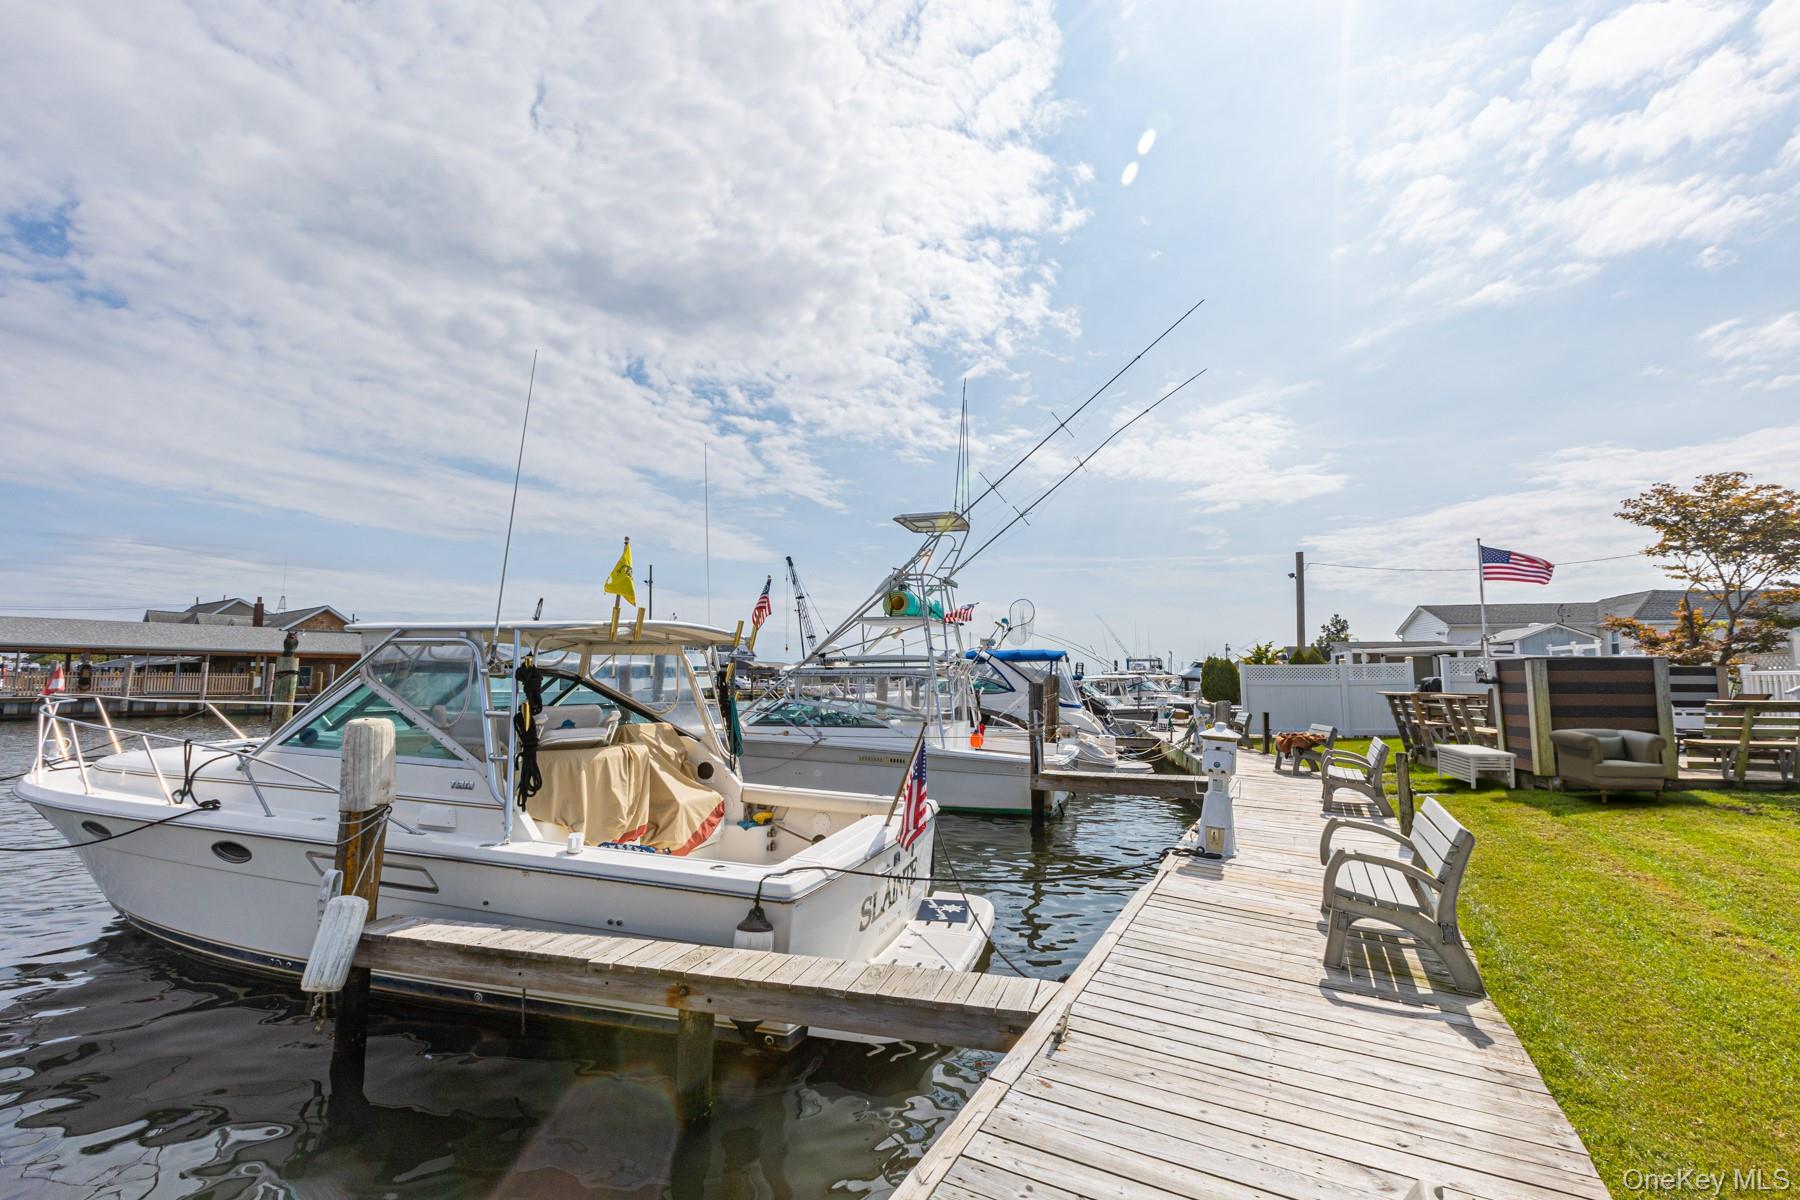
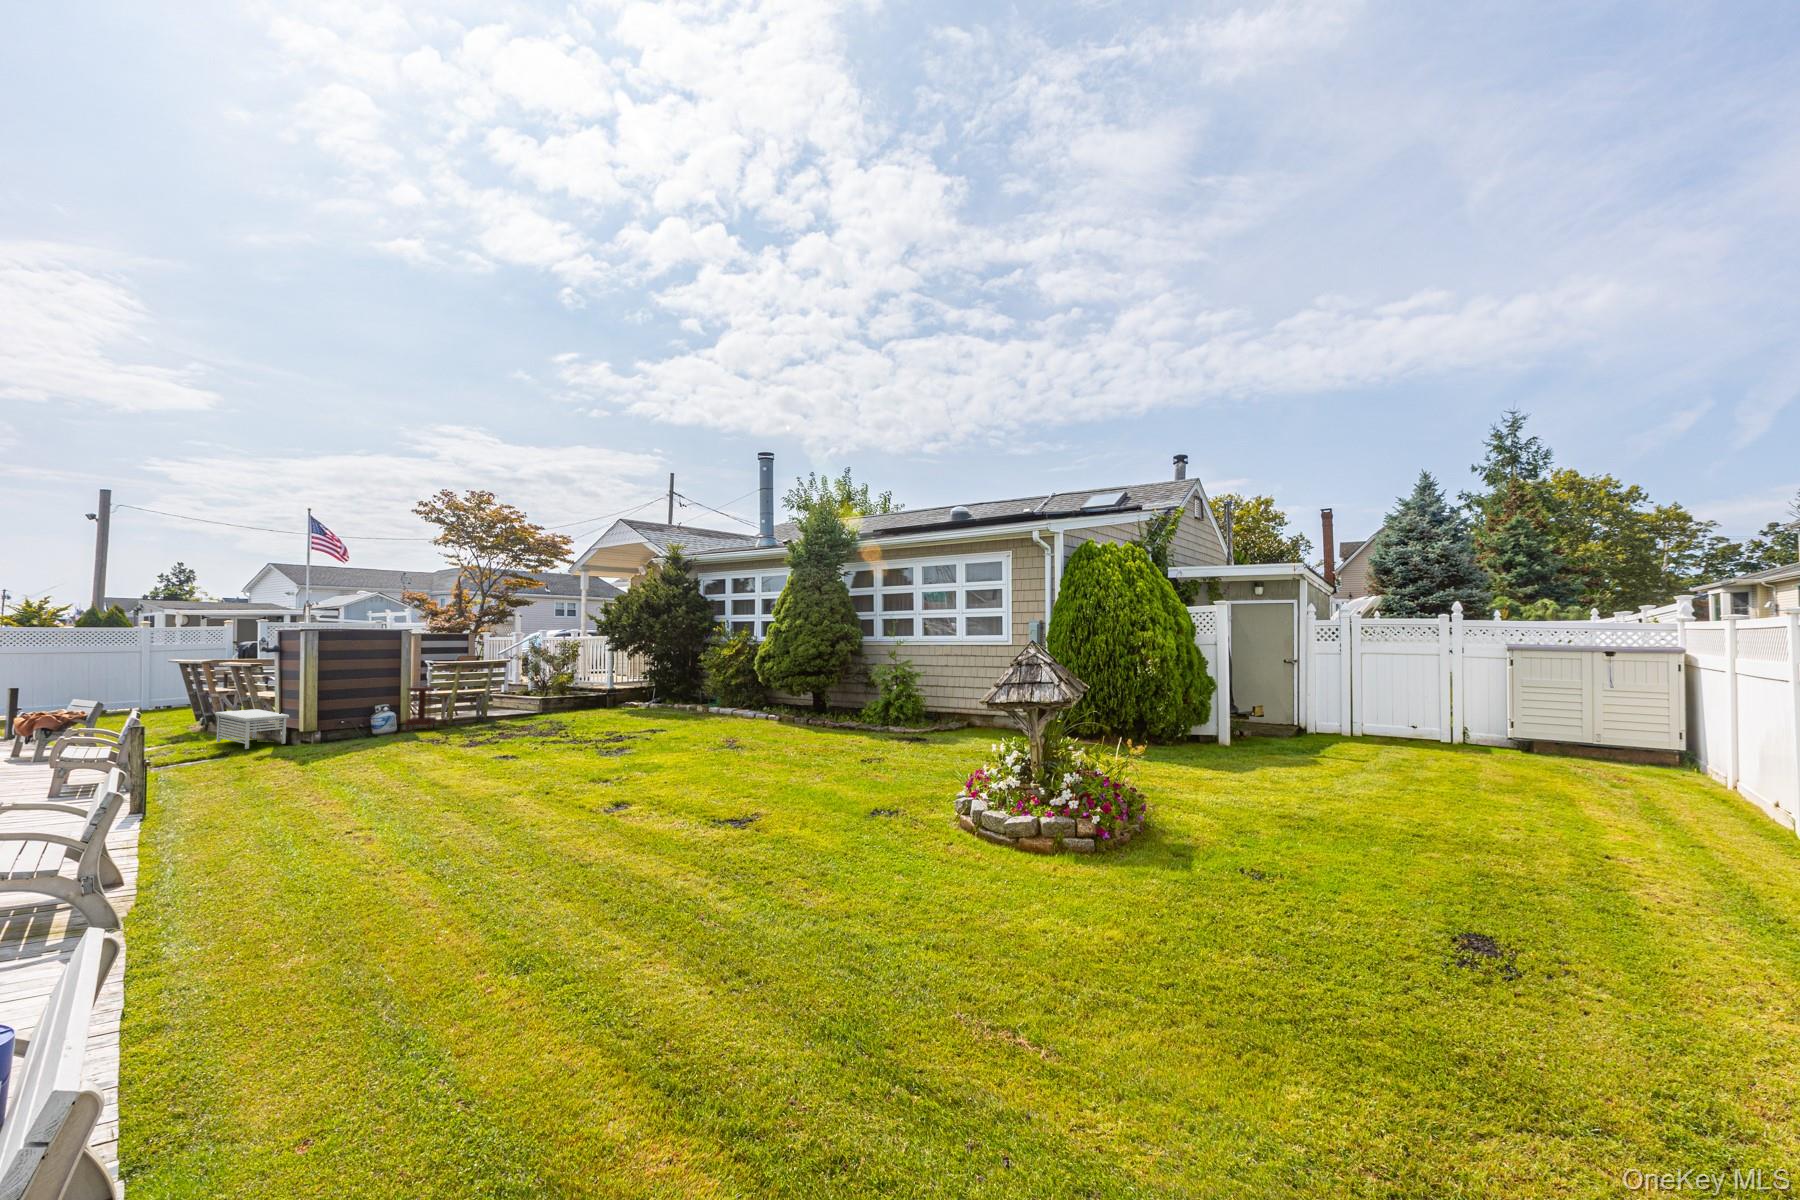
armchair: present [1549,729,1667,803] -> none [315,689,399,747]
side table: none [1673,730,1726,797] -> present [405,686,437,731]

